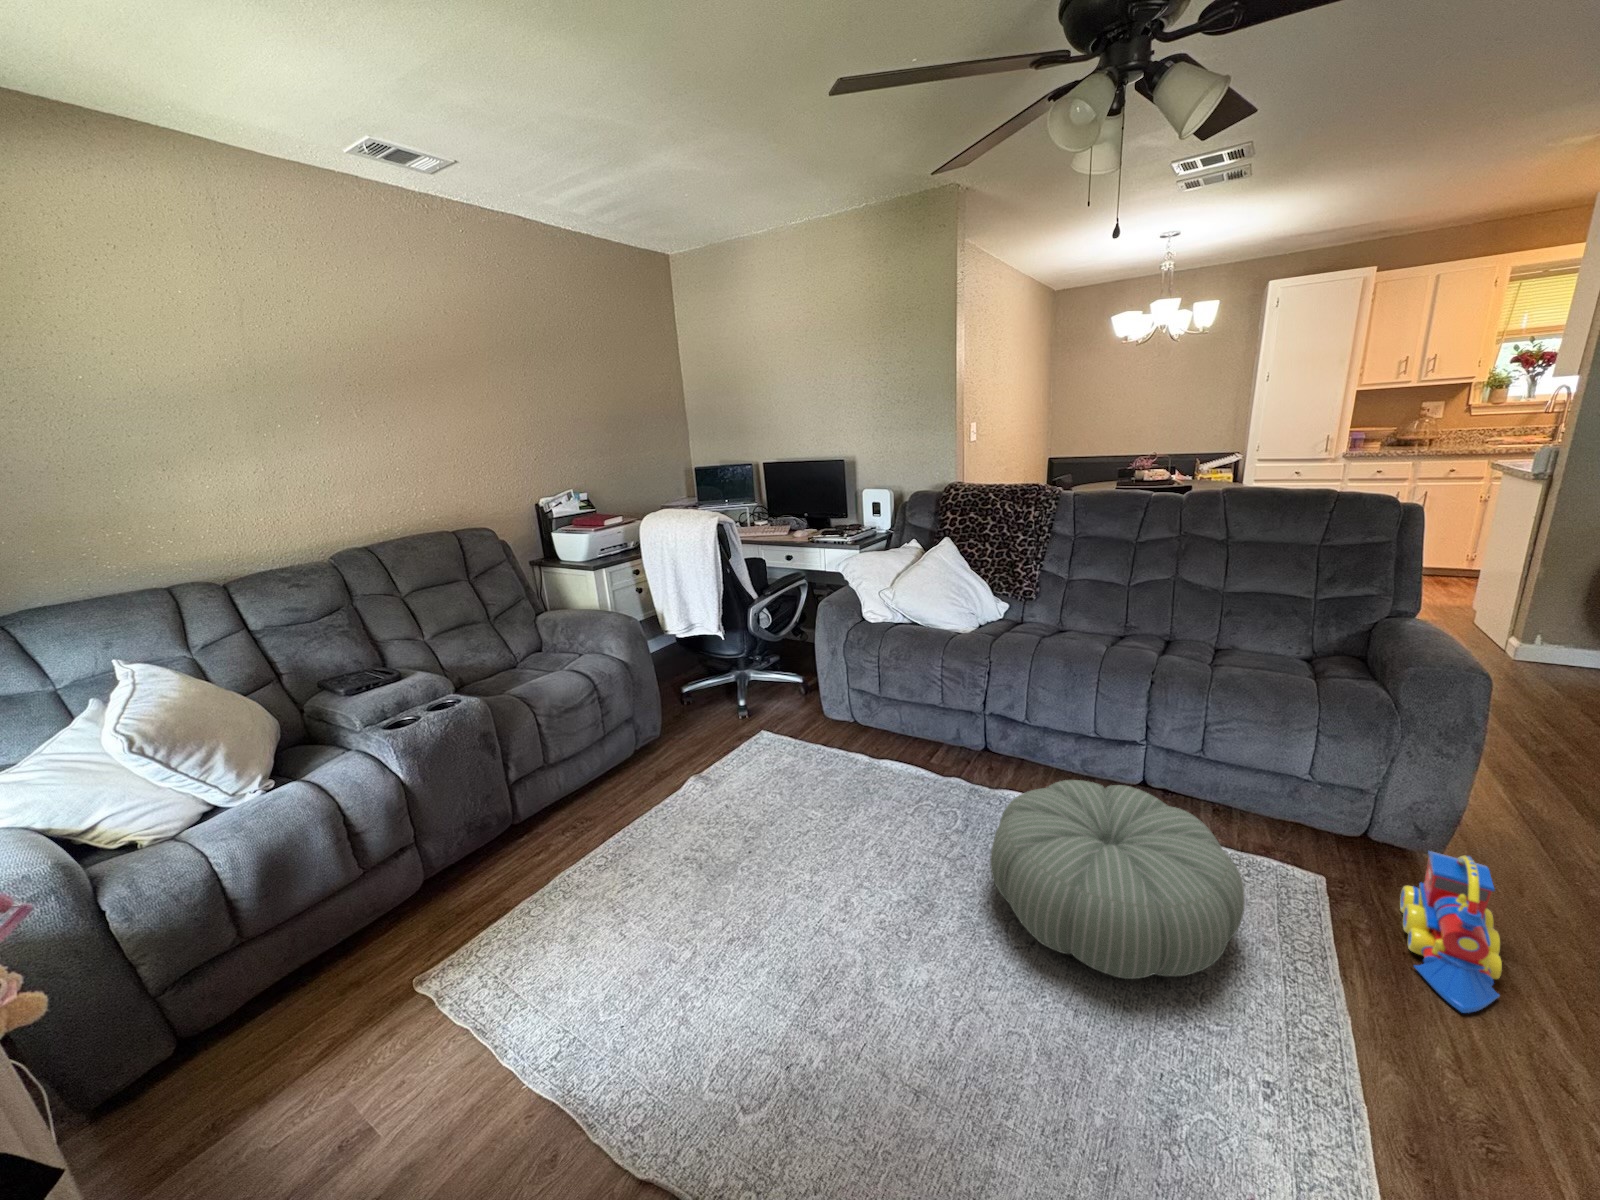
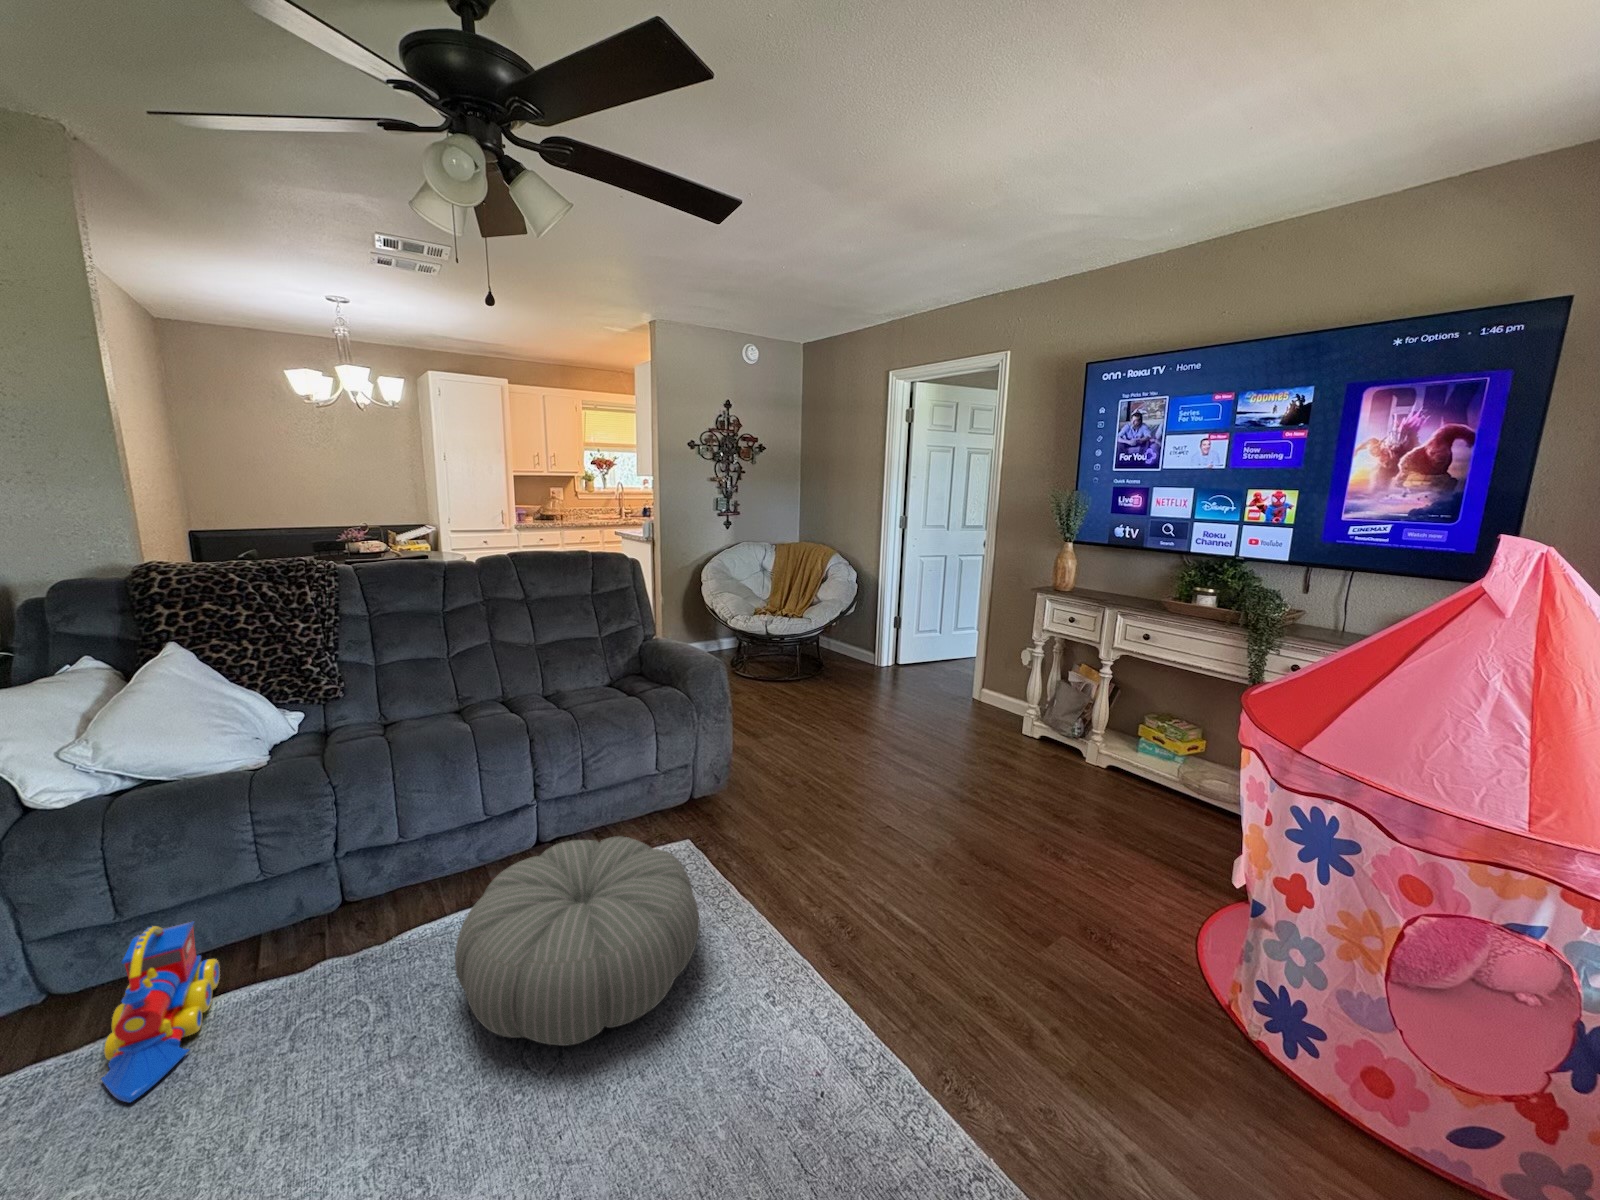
toy train: present [1400,851,1502,1013] -> present [101,921,220,1102]

